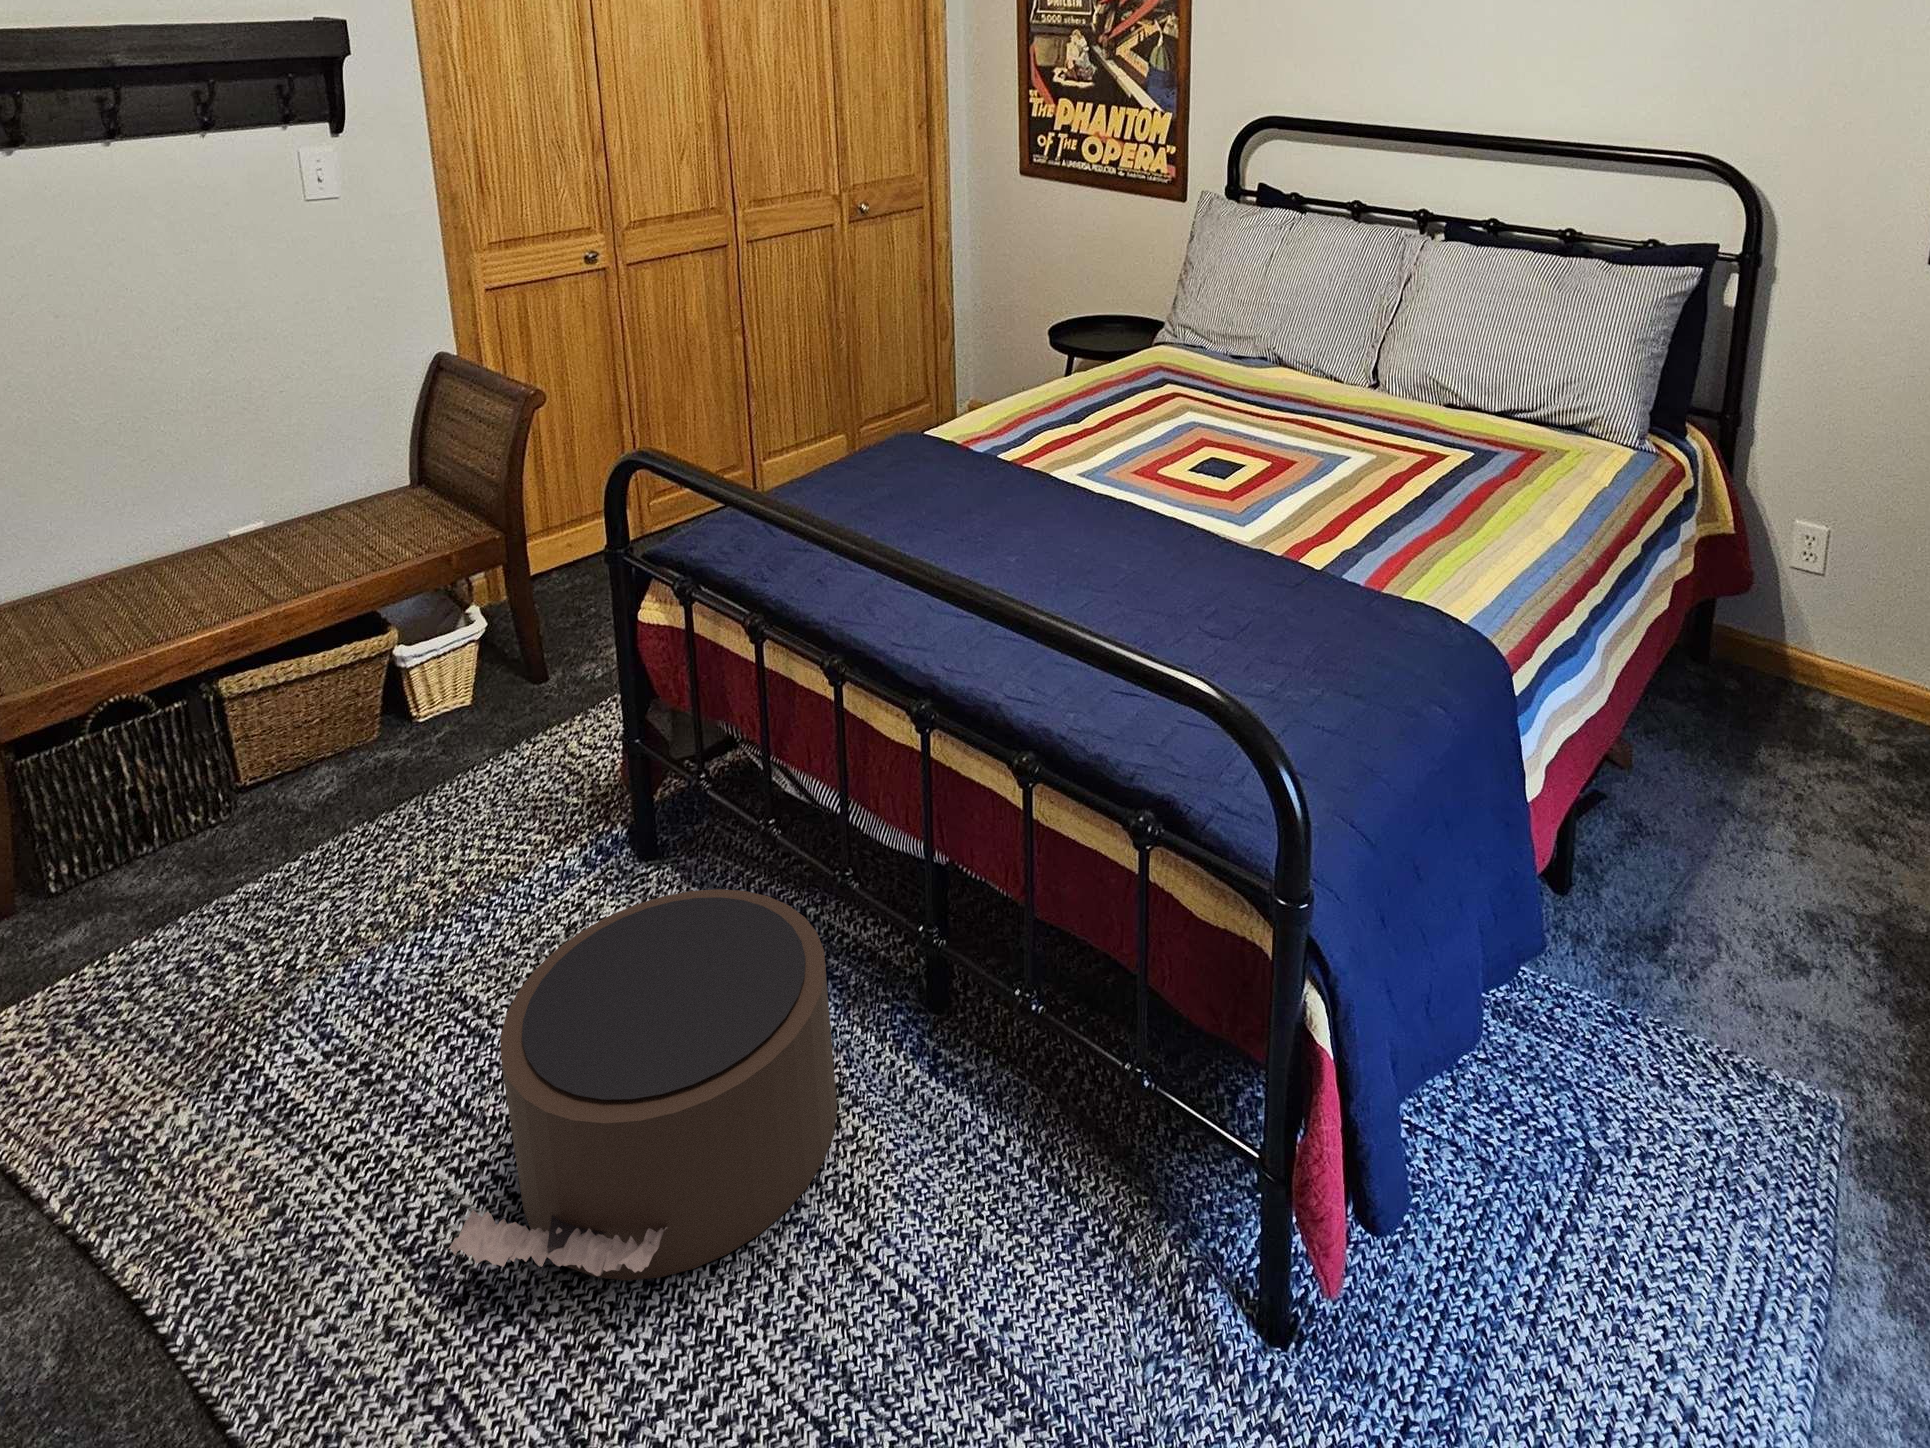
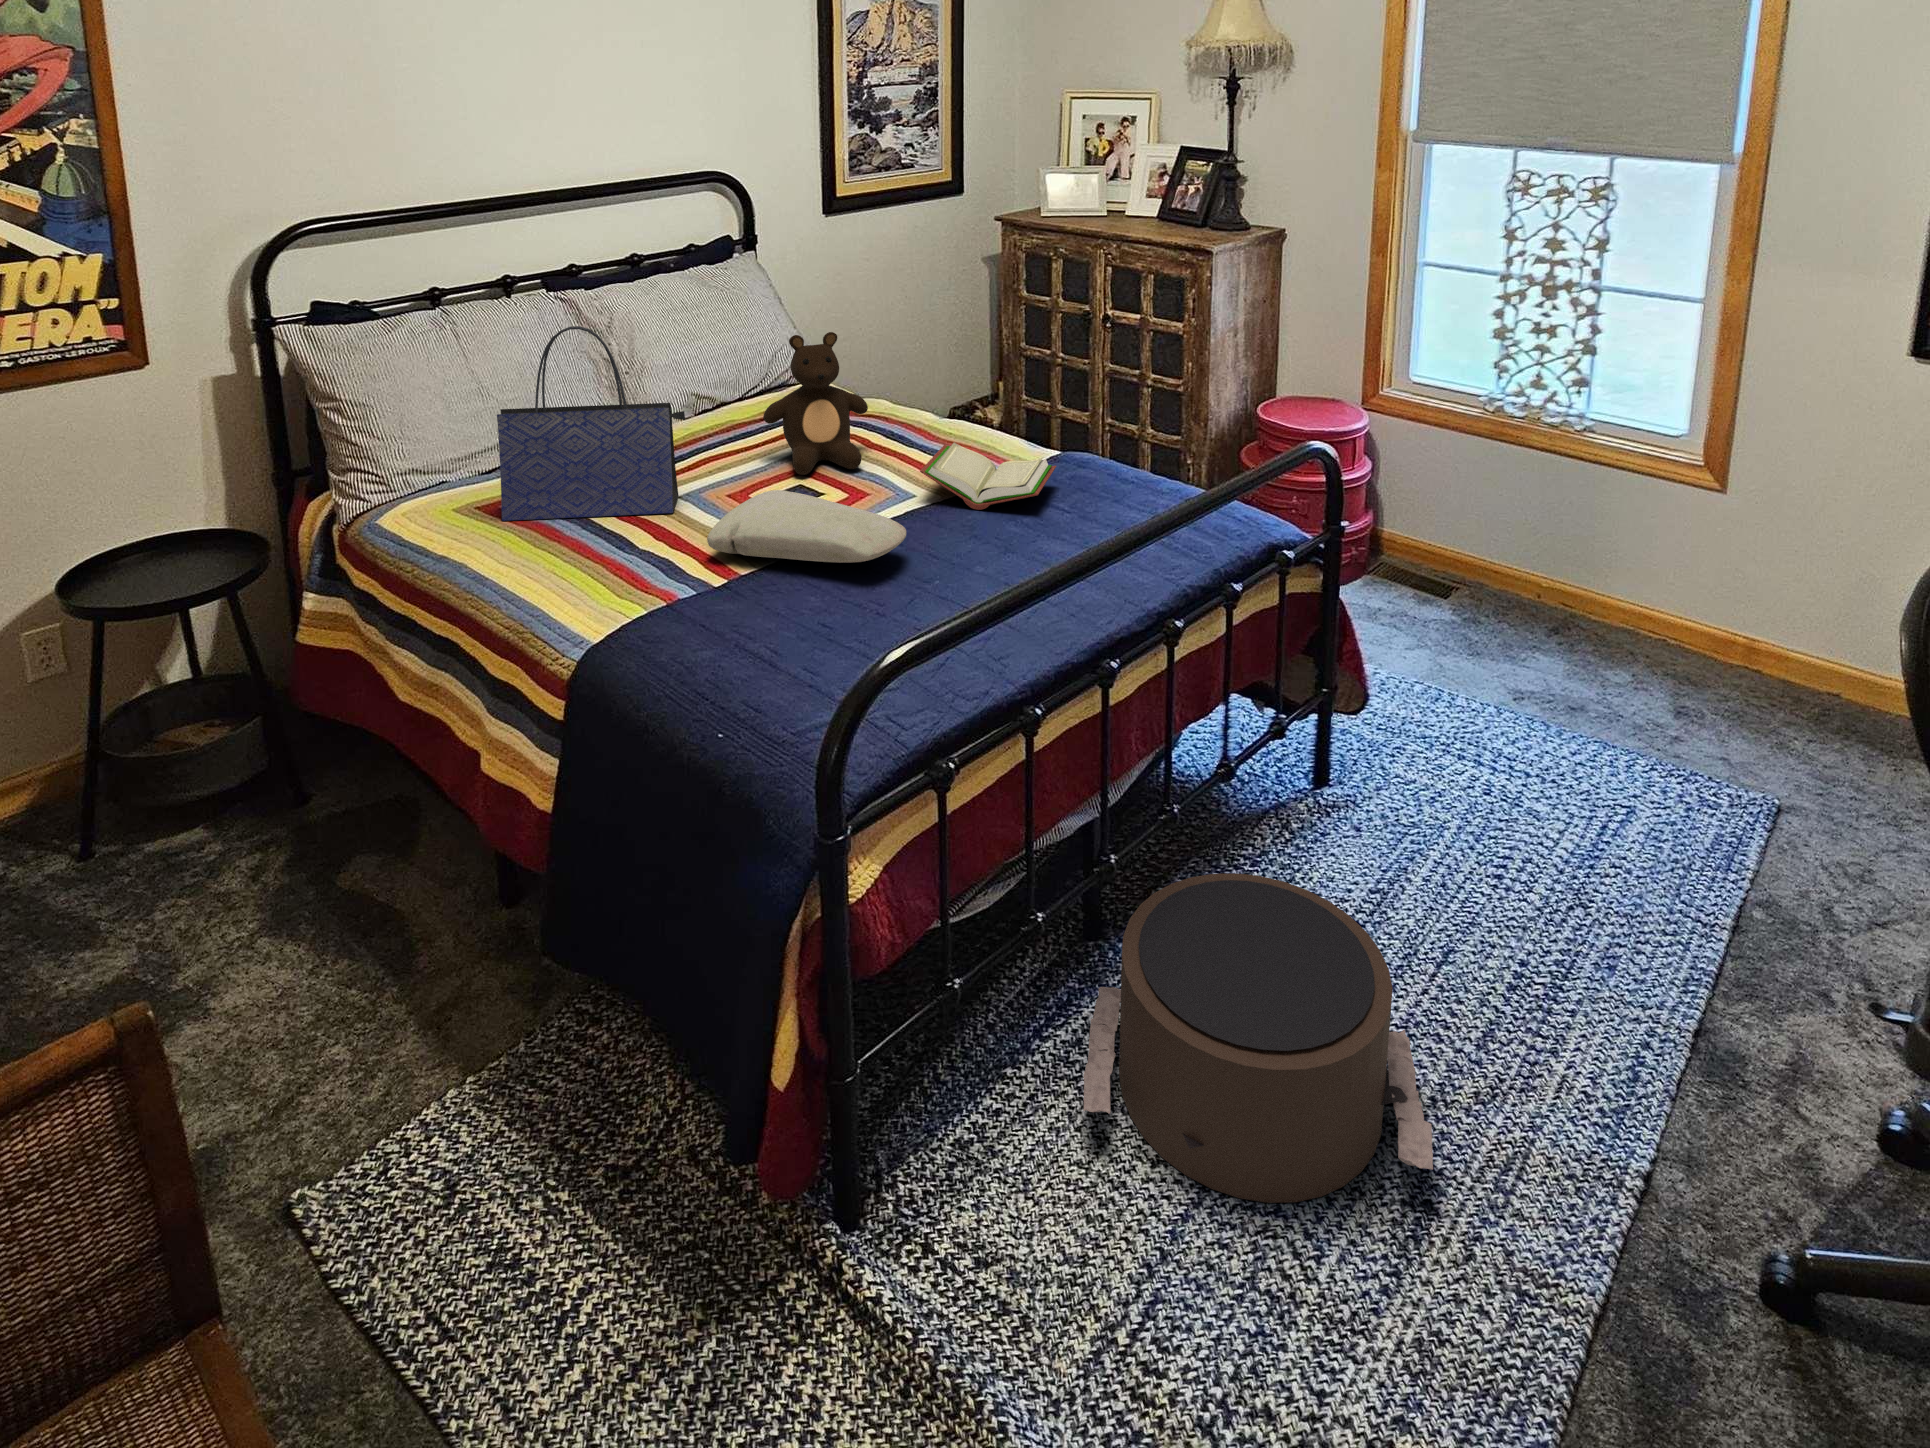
tote bag: none [1144,215,1218,418] -> present [497,326,685,521]
teddy bear: none [1288,298,1413,473] -> present [763,332,868,475]
pillow: none [1003,410,1168,491] -> present [707,490,906,563]
book: none [1209,473,1338,559] -> present [920,442,1056,510]

